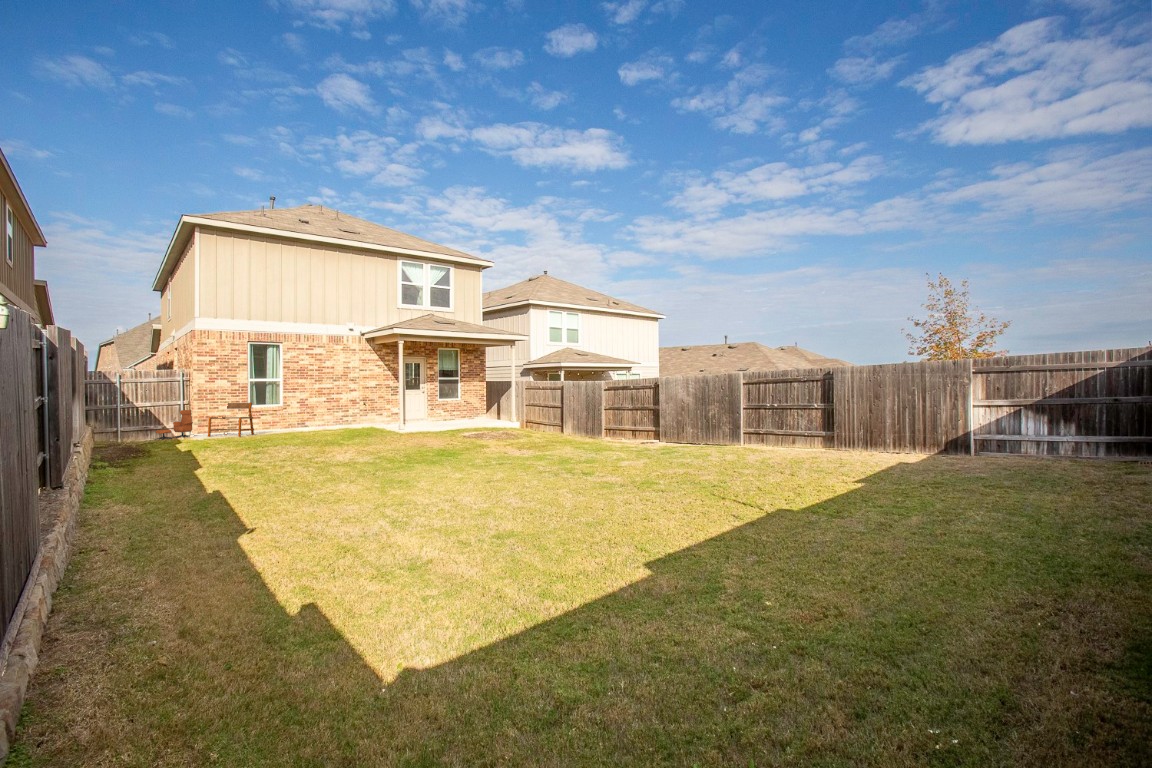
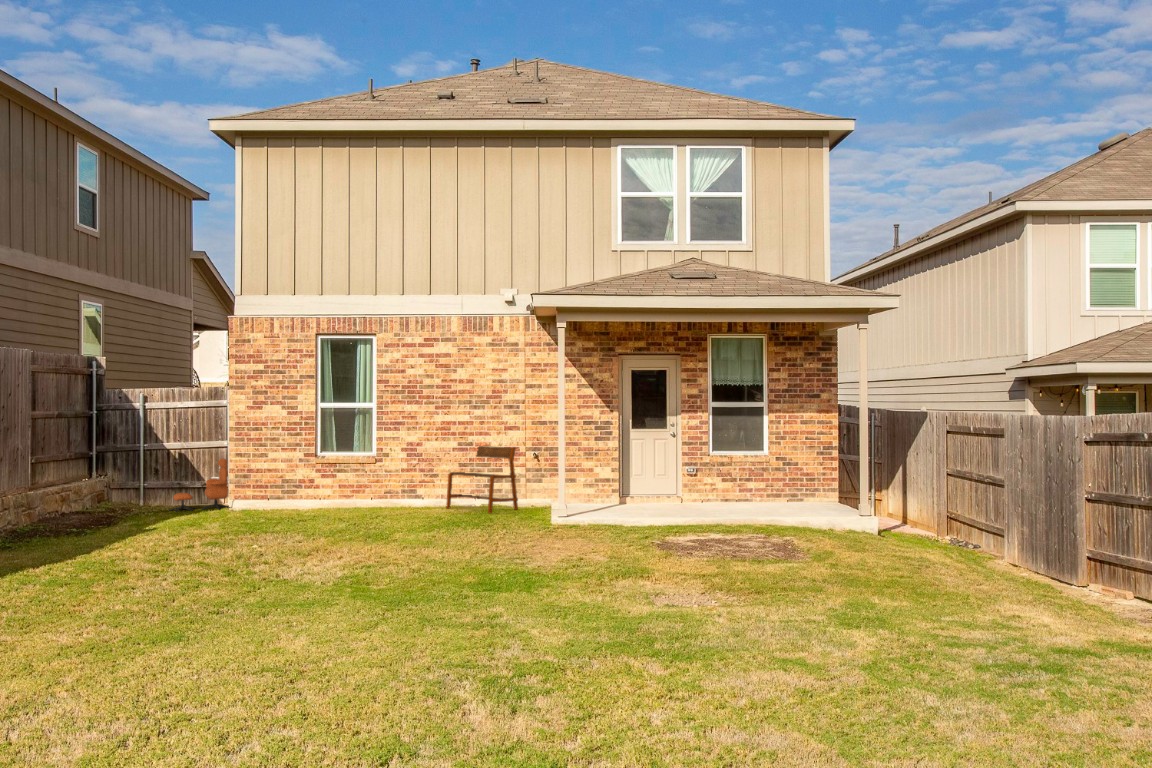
bench: present [208,402,254,437] -> present [446,446,518,513]

